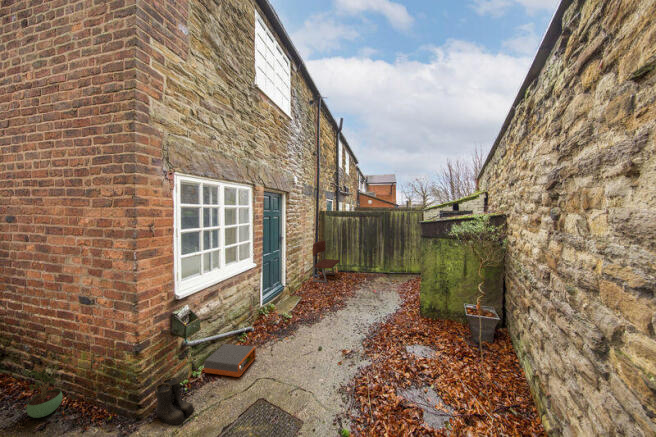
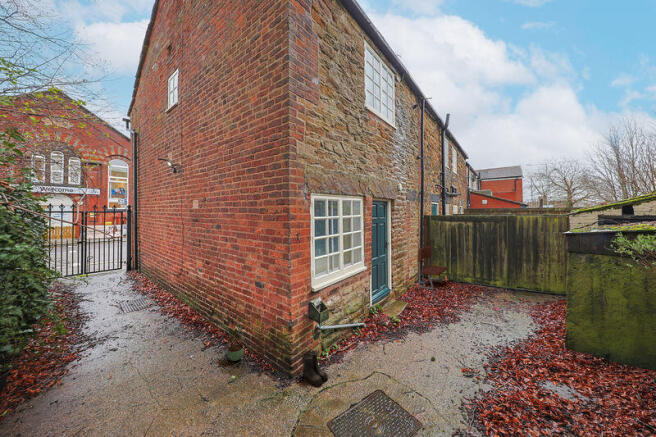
storage box: present [205,344,256,377] -> none [331,333,370,361]

